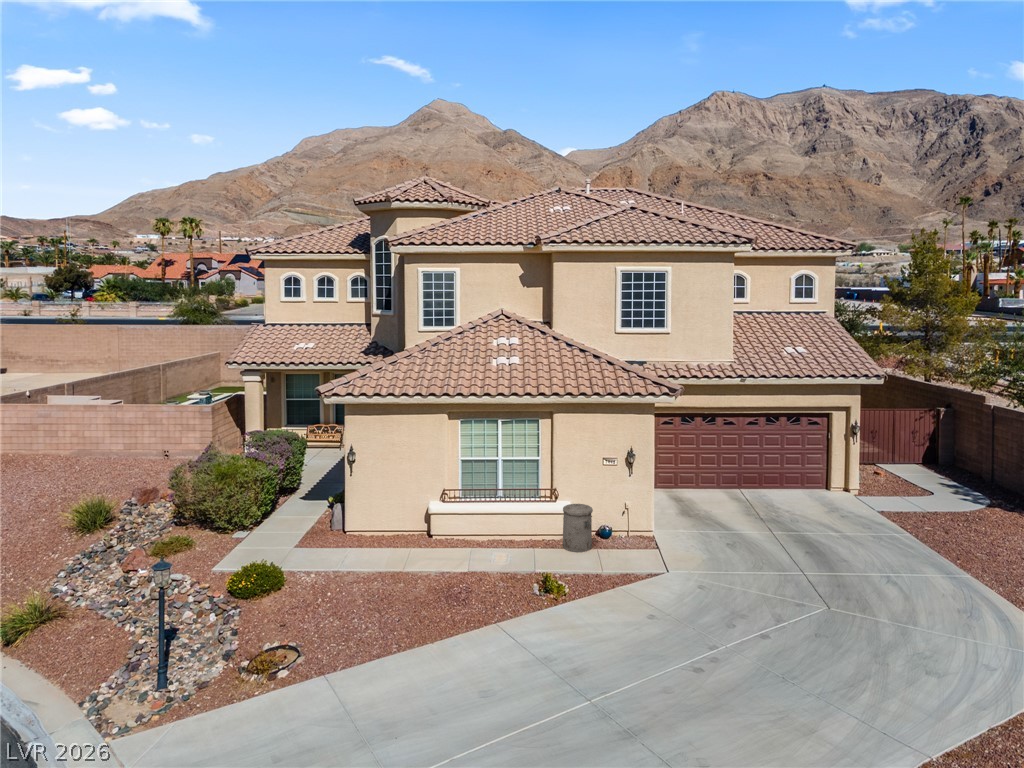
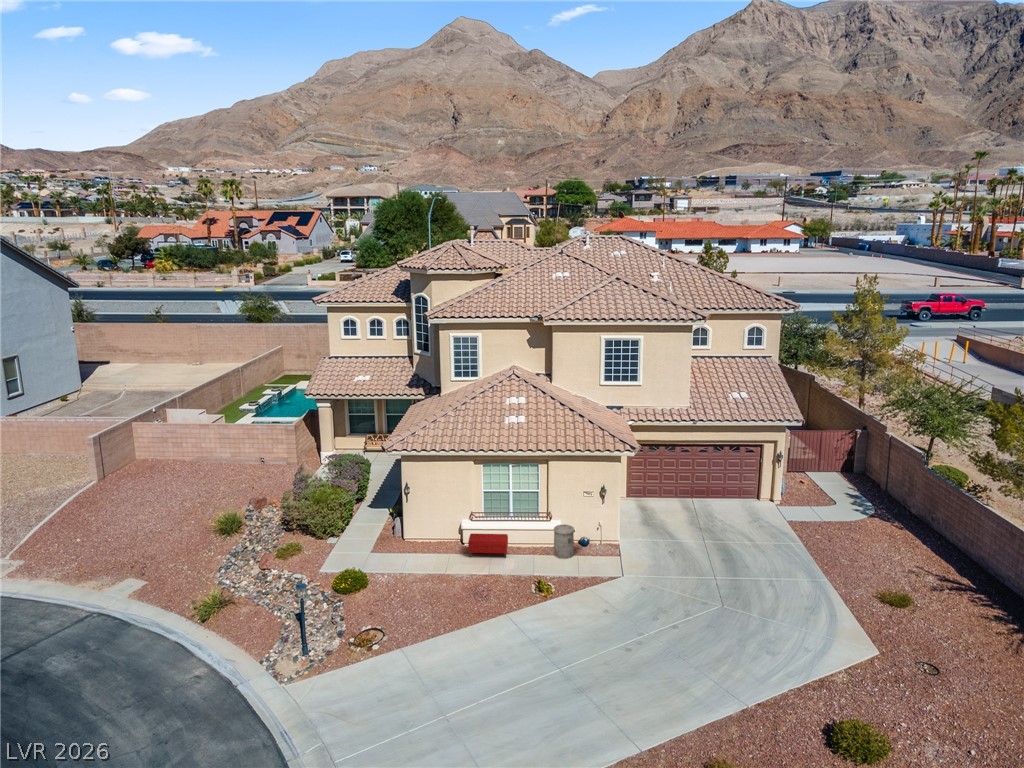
bench: none [439,518,496,552] -> present [468,534,508,558]

